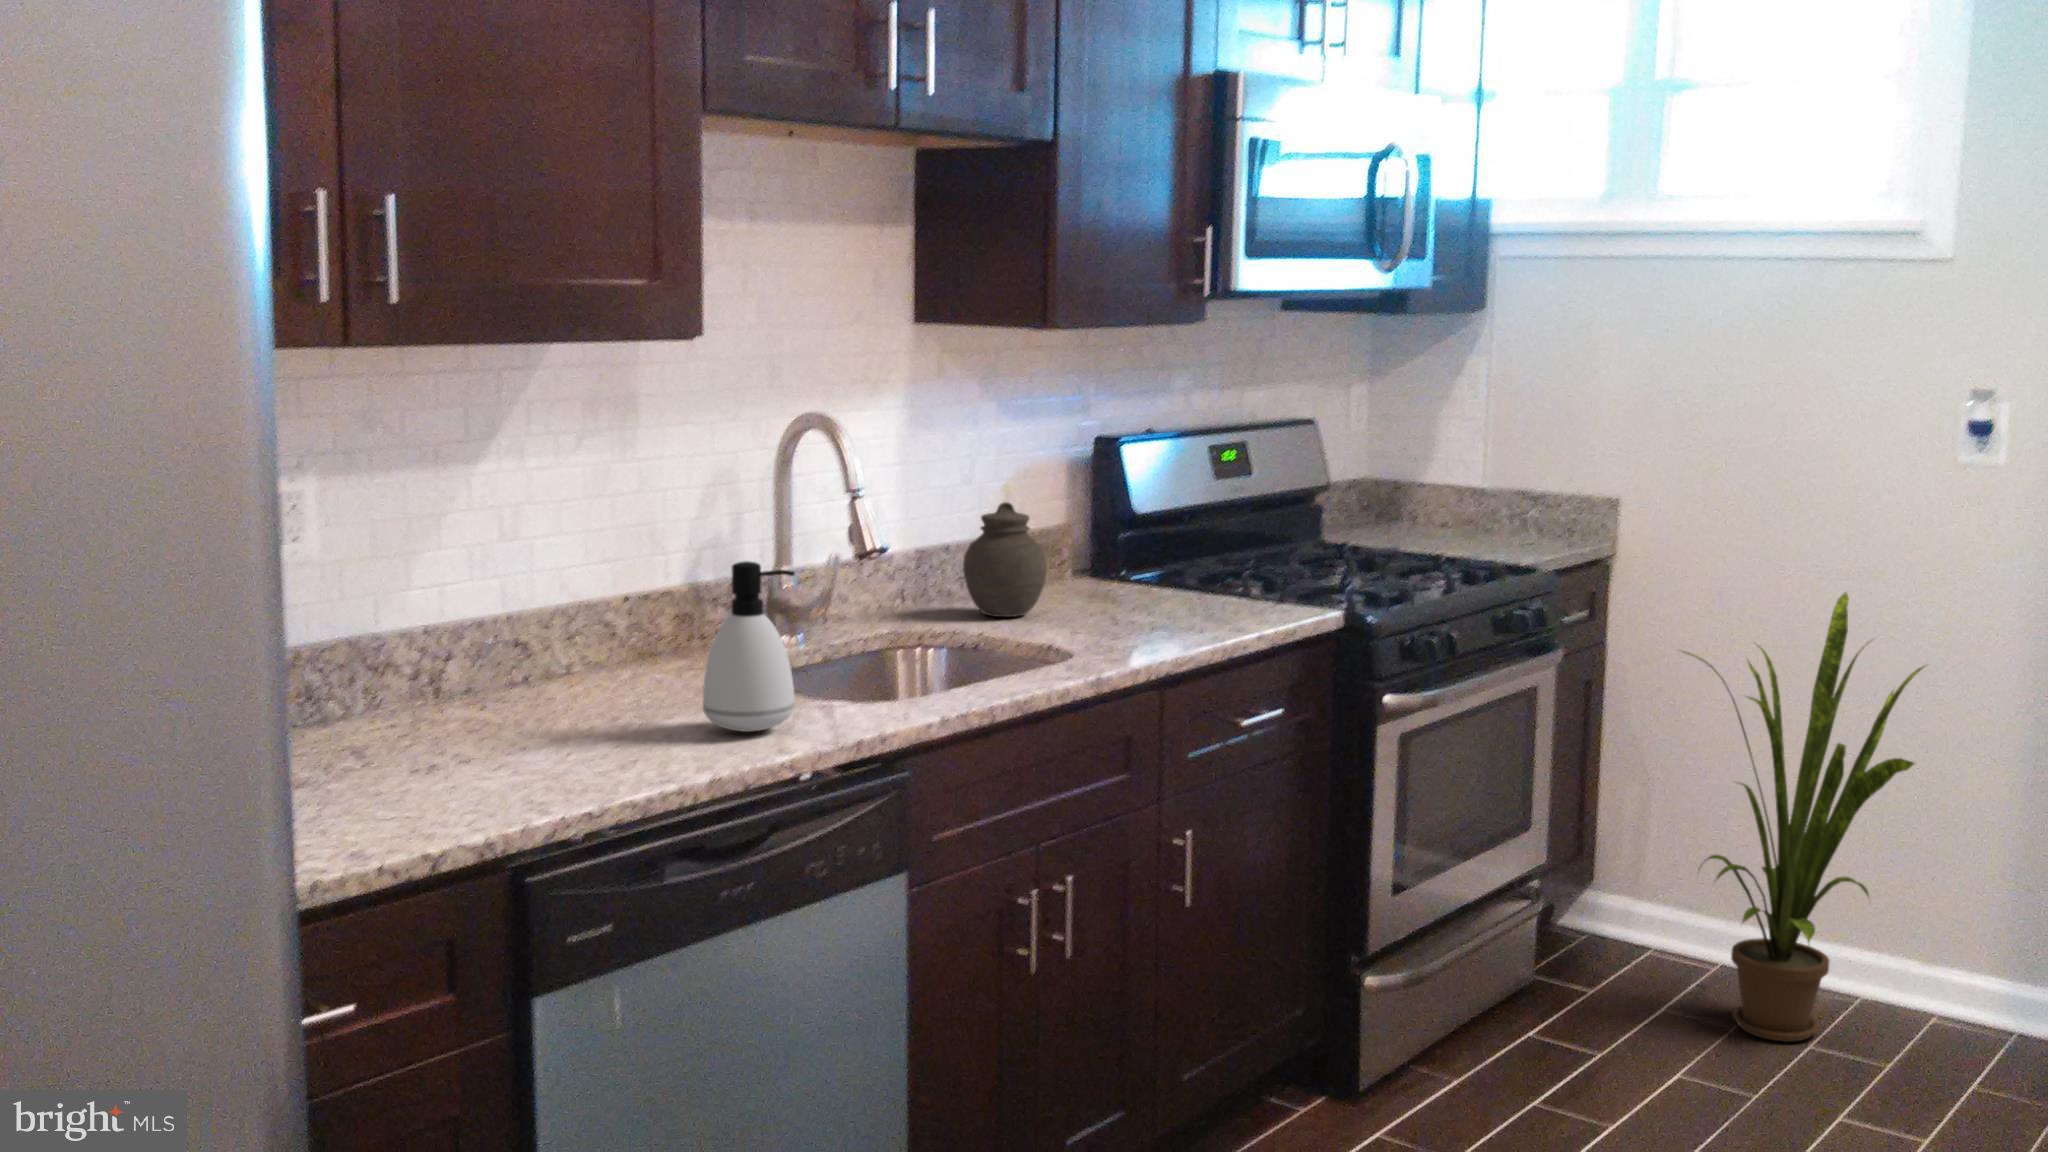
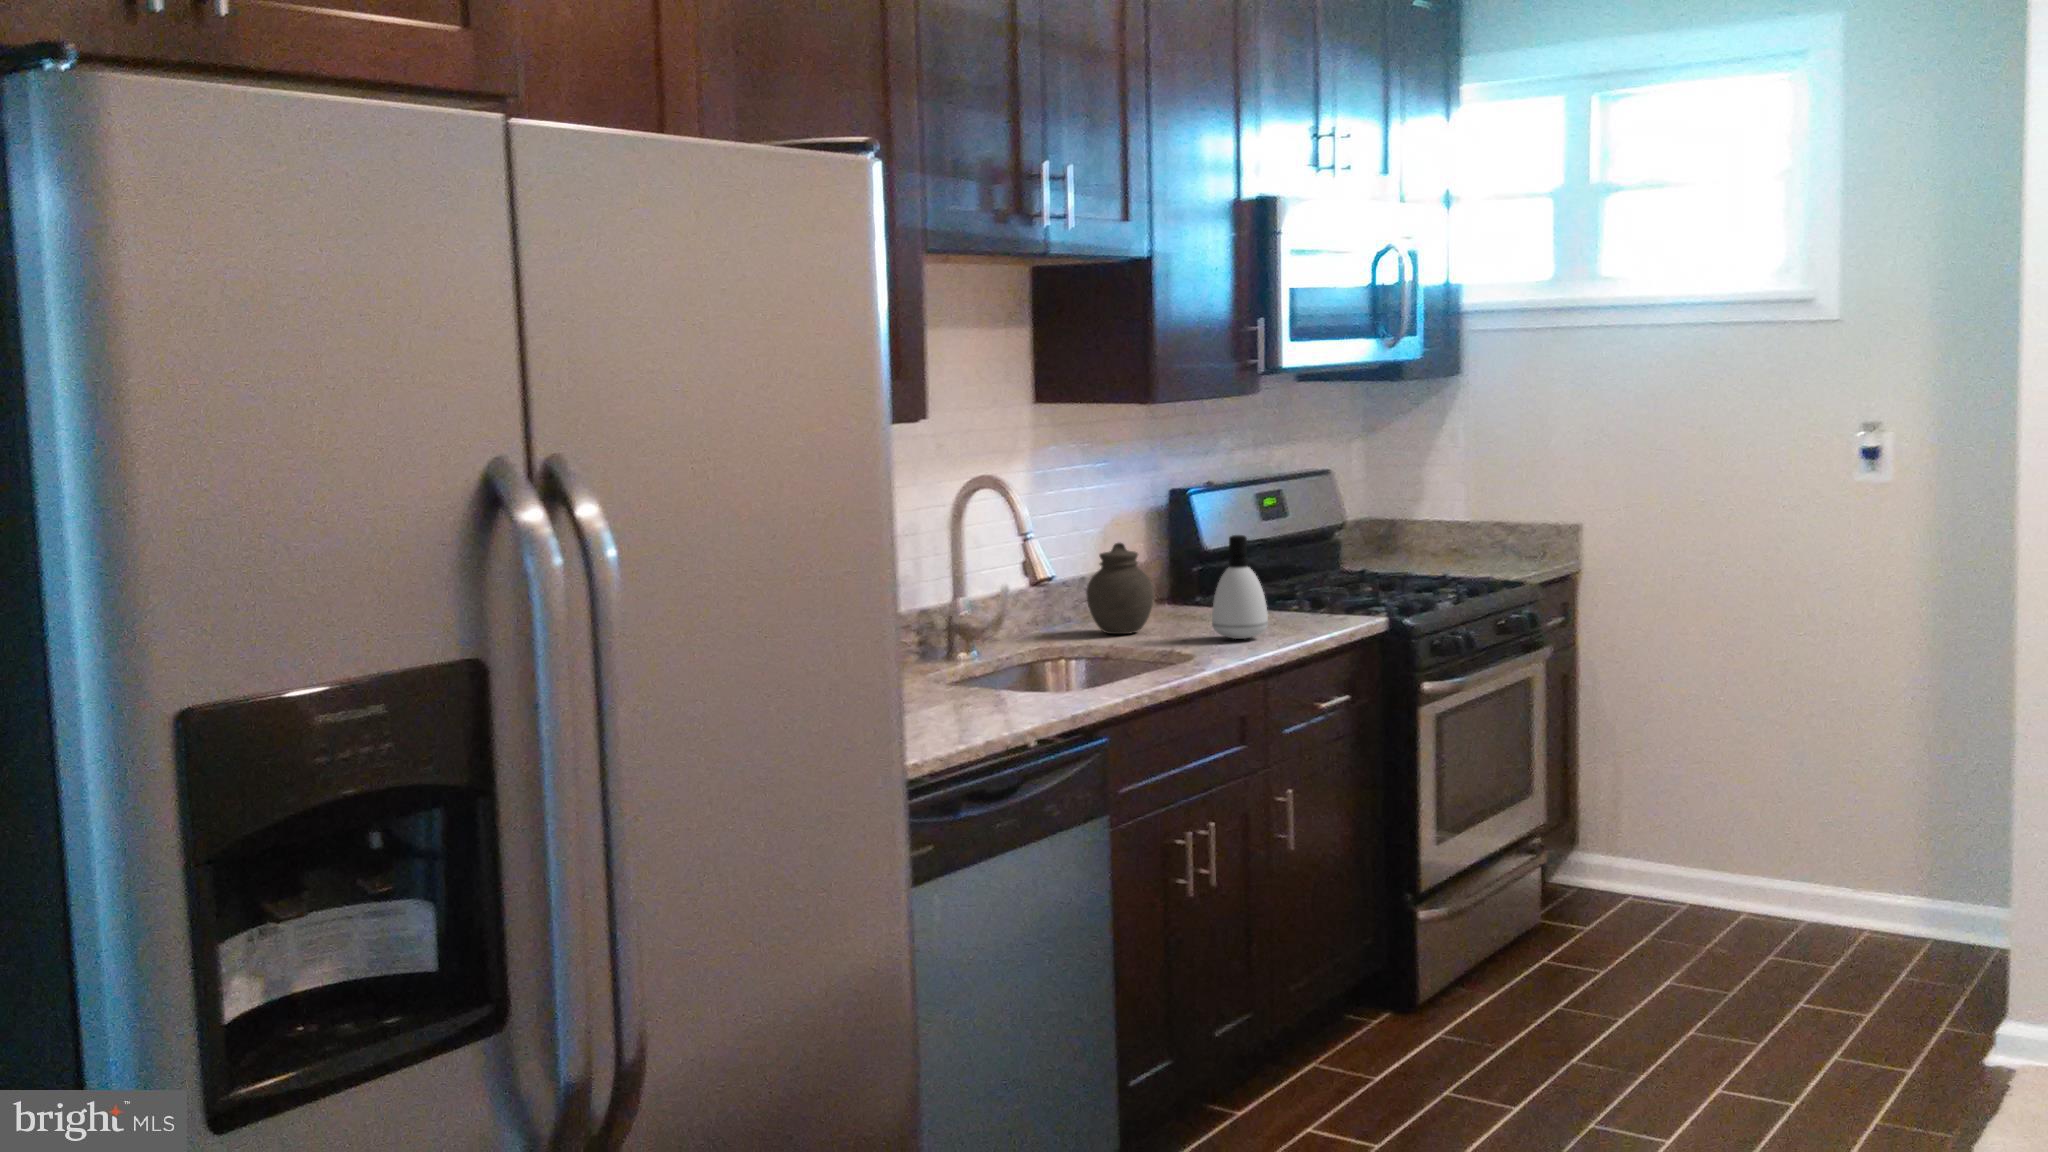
soap dispenser: present [703,561,795,732] -> present [1212,535,1268,639]
house plant: present [1686,593,1925,1042] -> none [1639,587,1846,953]

